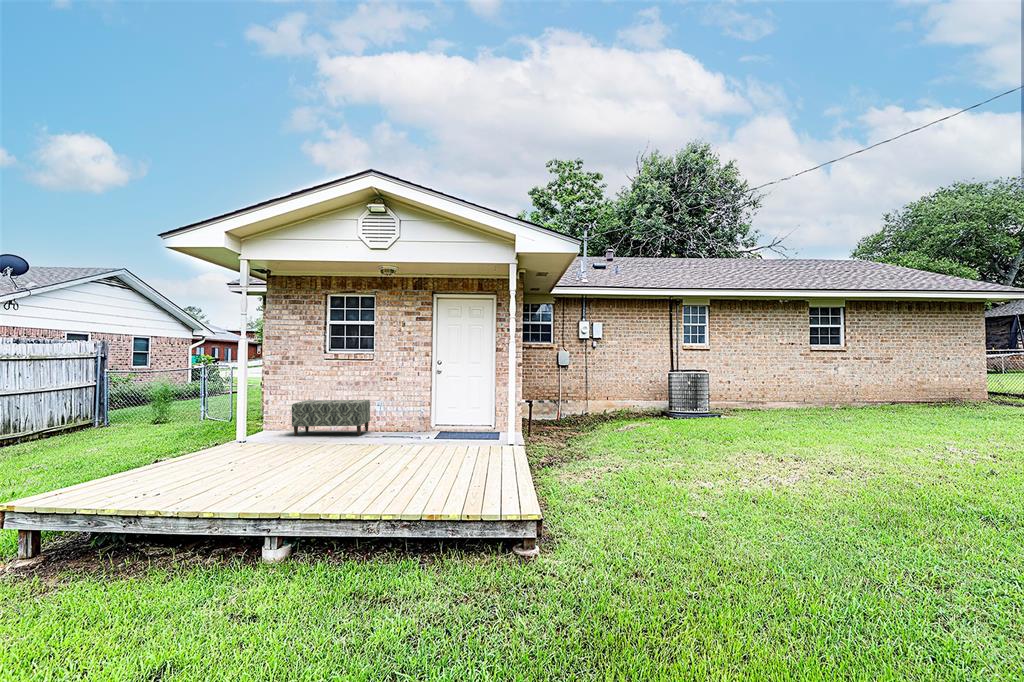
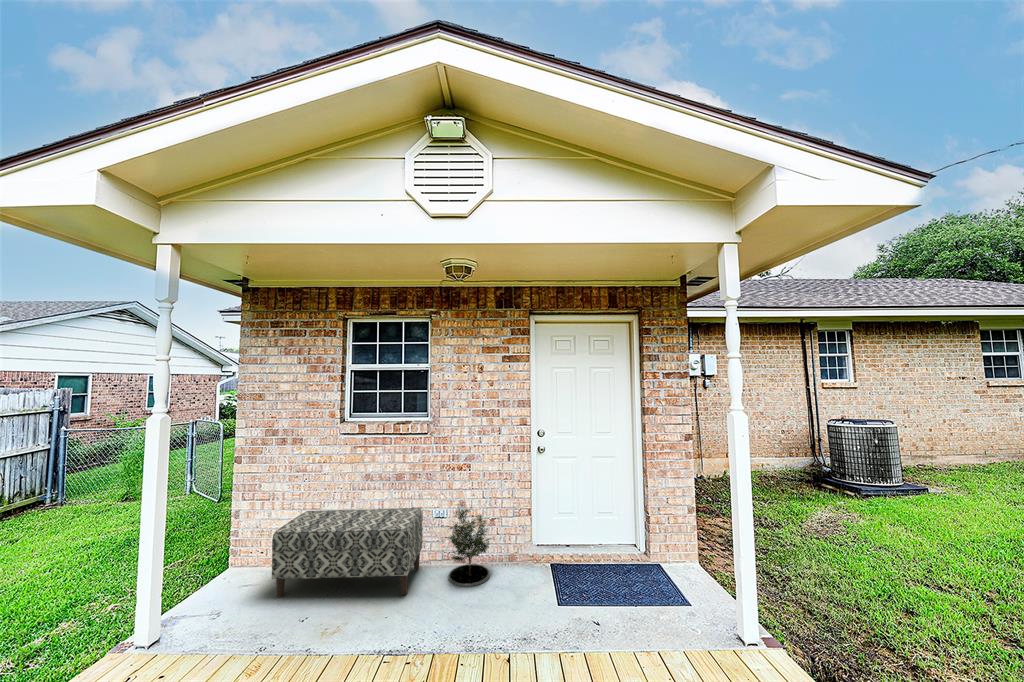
potted tree: none [382,393,407,435] -> present [448,502,492,587]

